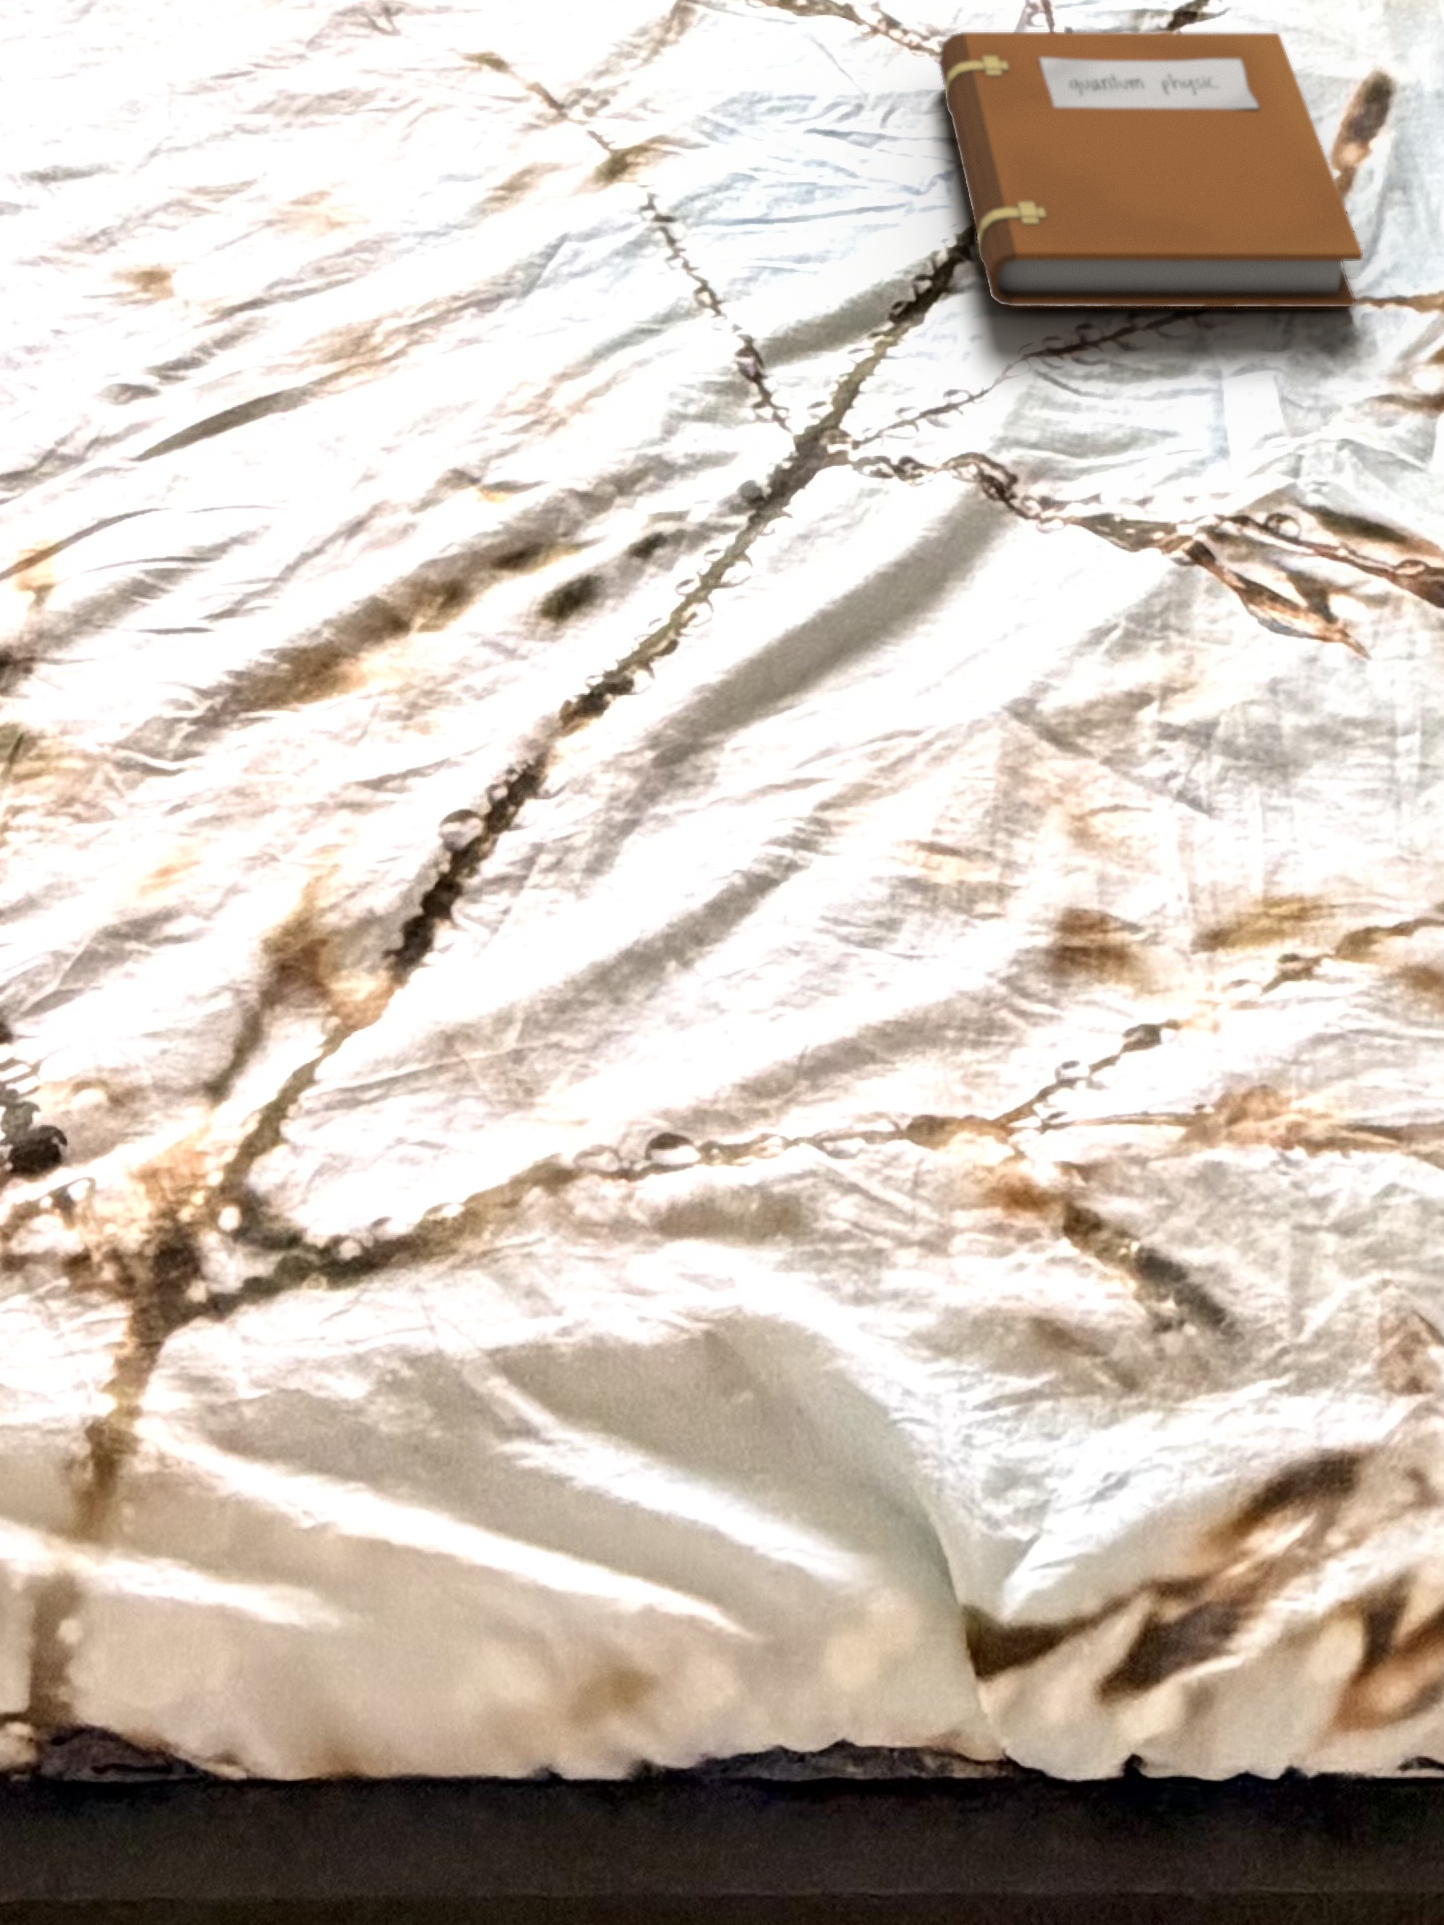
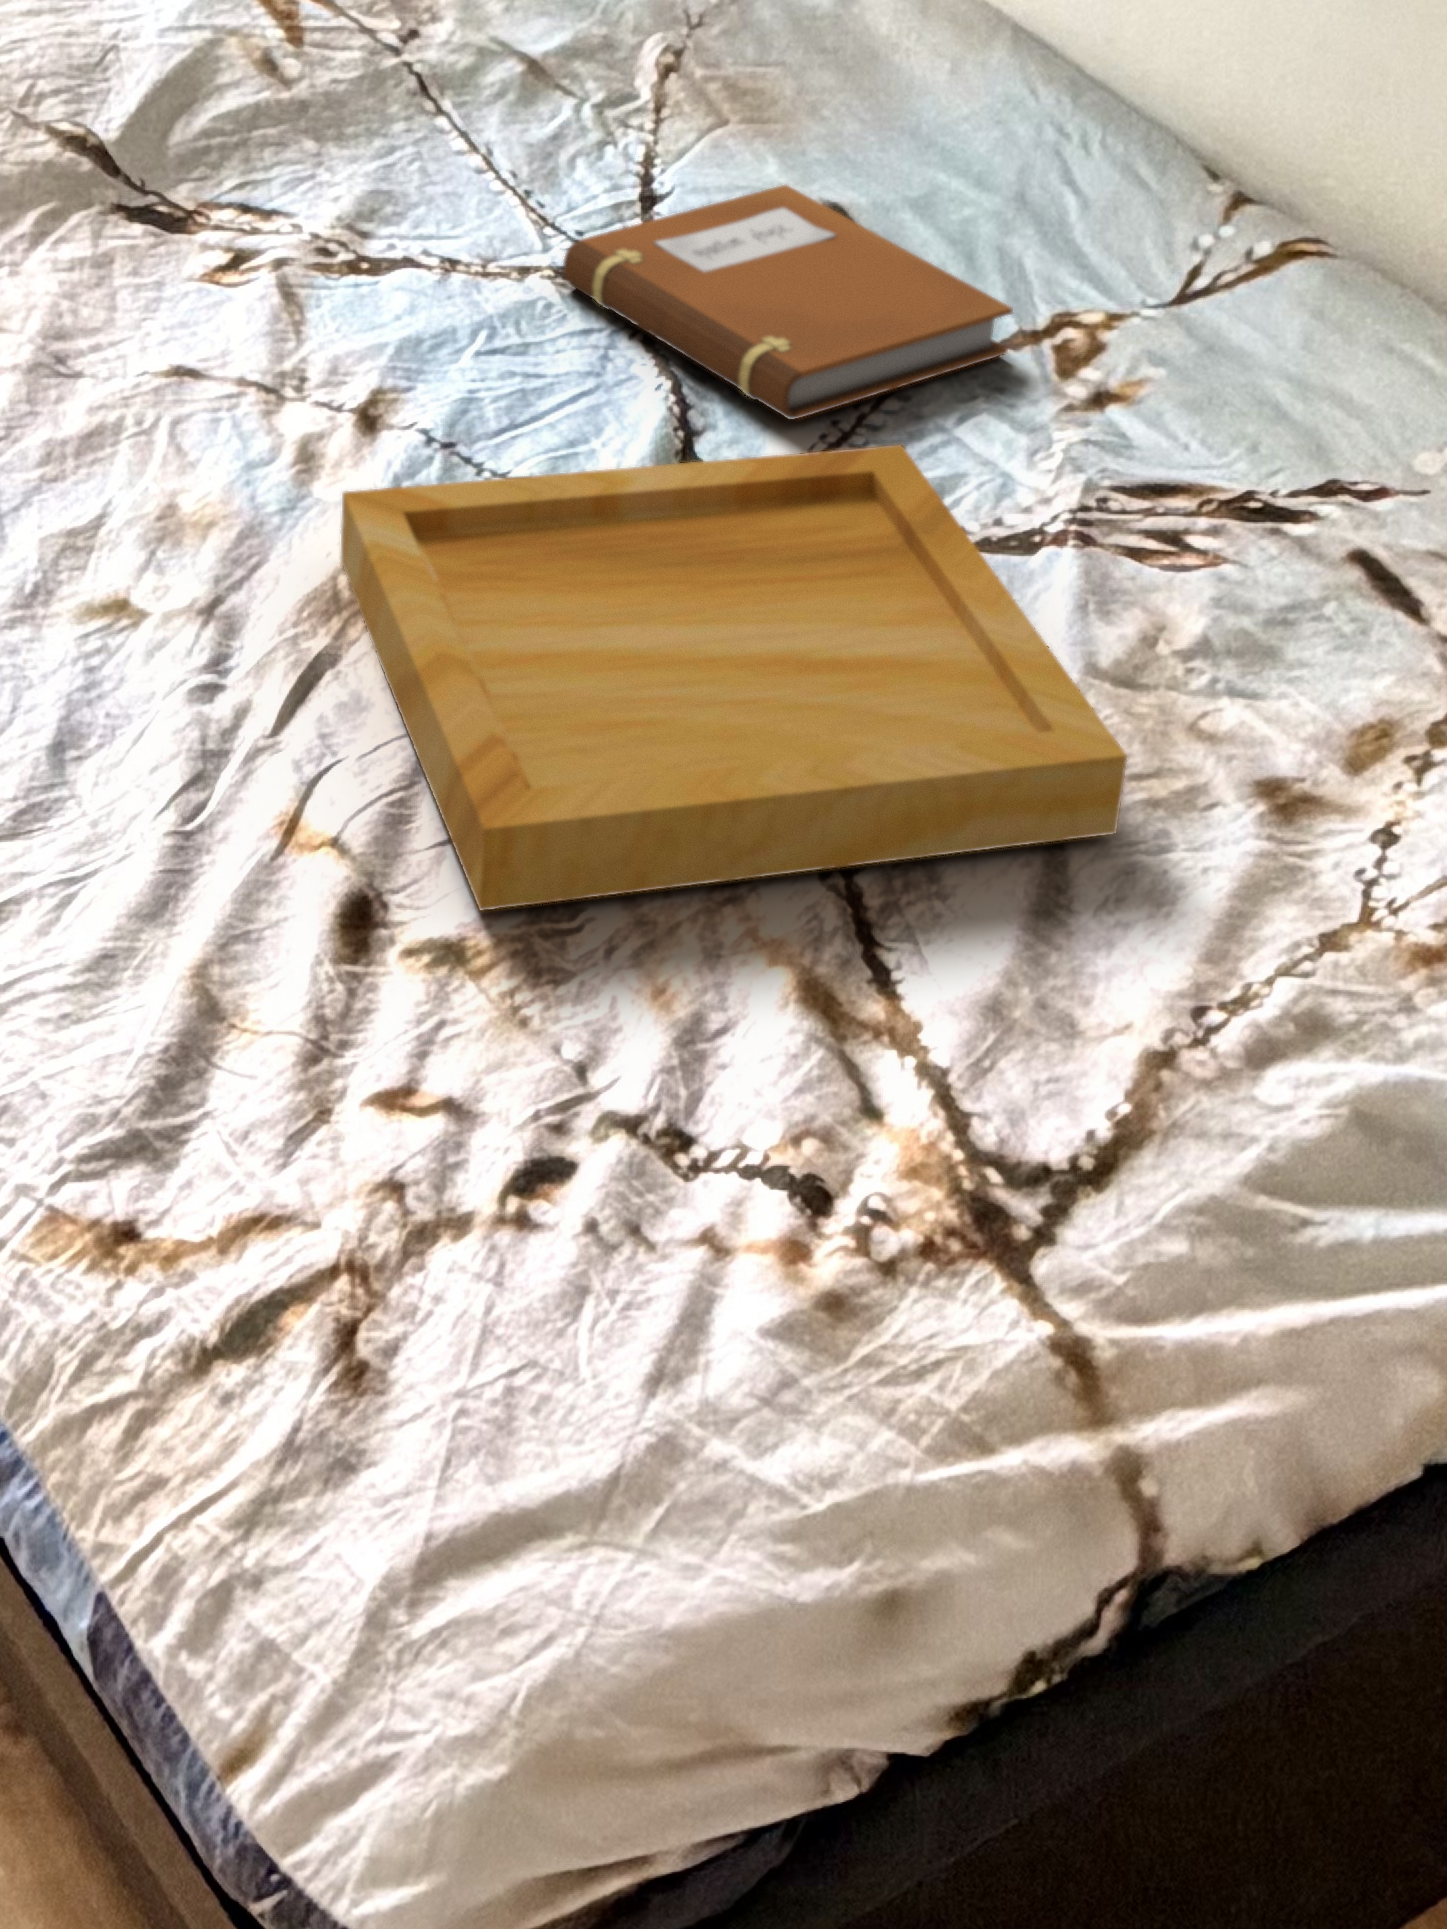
tray: none [69,232,1022,903] -> present [340,445,1127,910]

